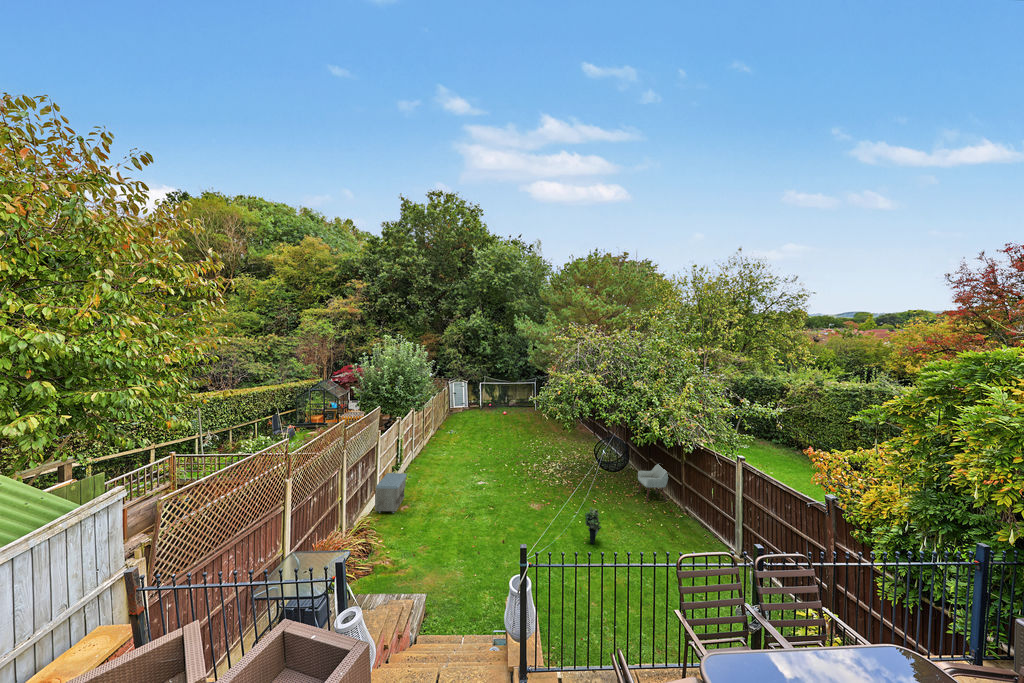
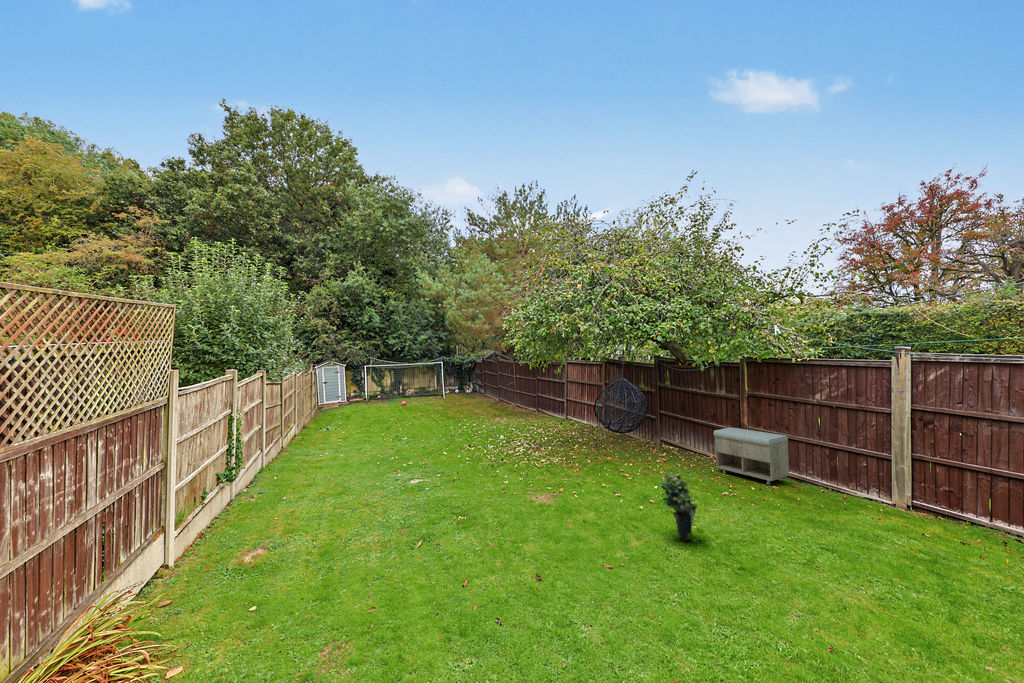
chair: present [638,464,668,502] -> none [660,408,711,465]
storage bench: present [375,473,407,513] -> present [714,427,789,484]

